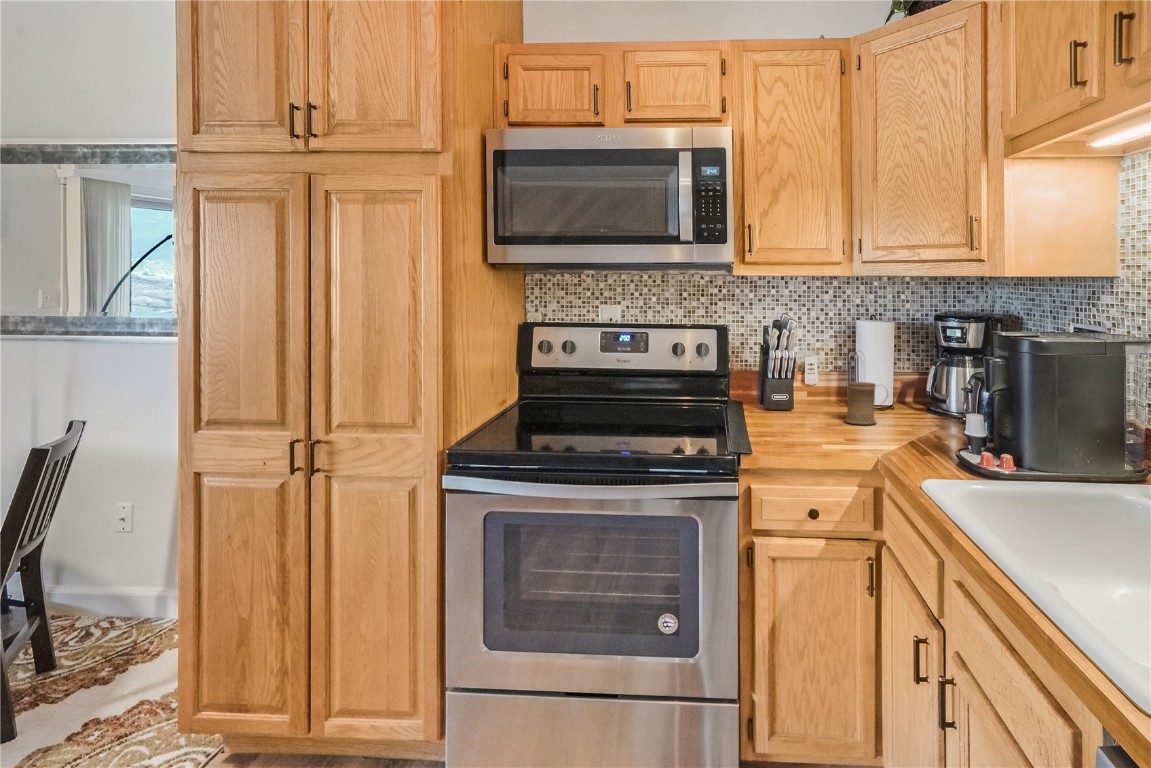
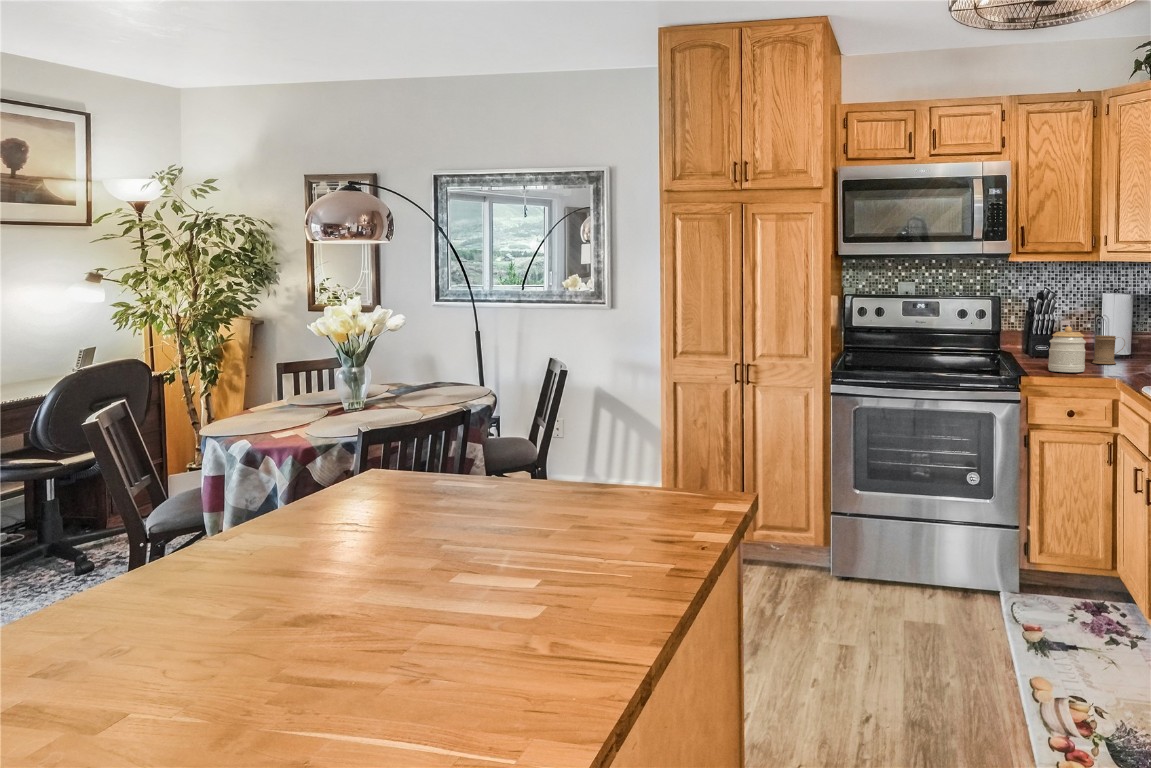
jar: none [783,373,836,444] -> present [1048,326,1086,372]

